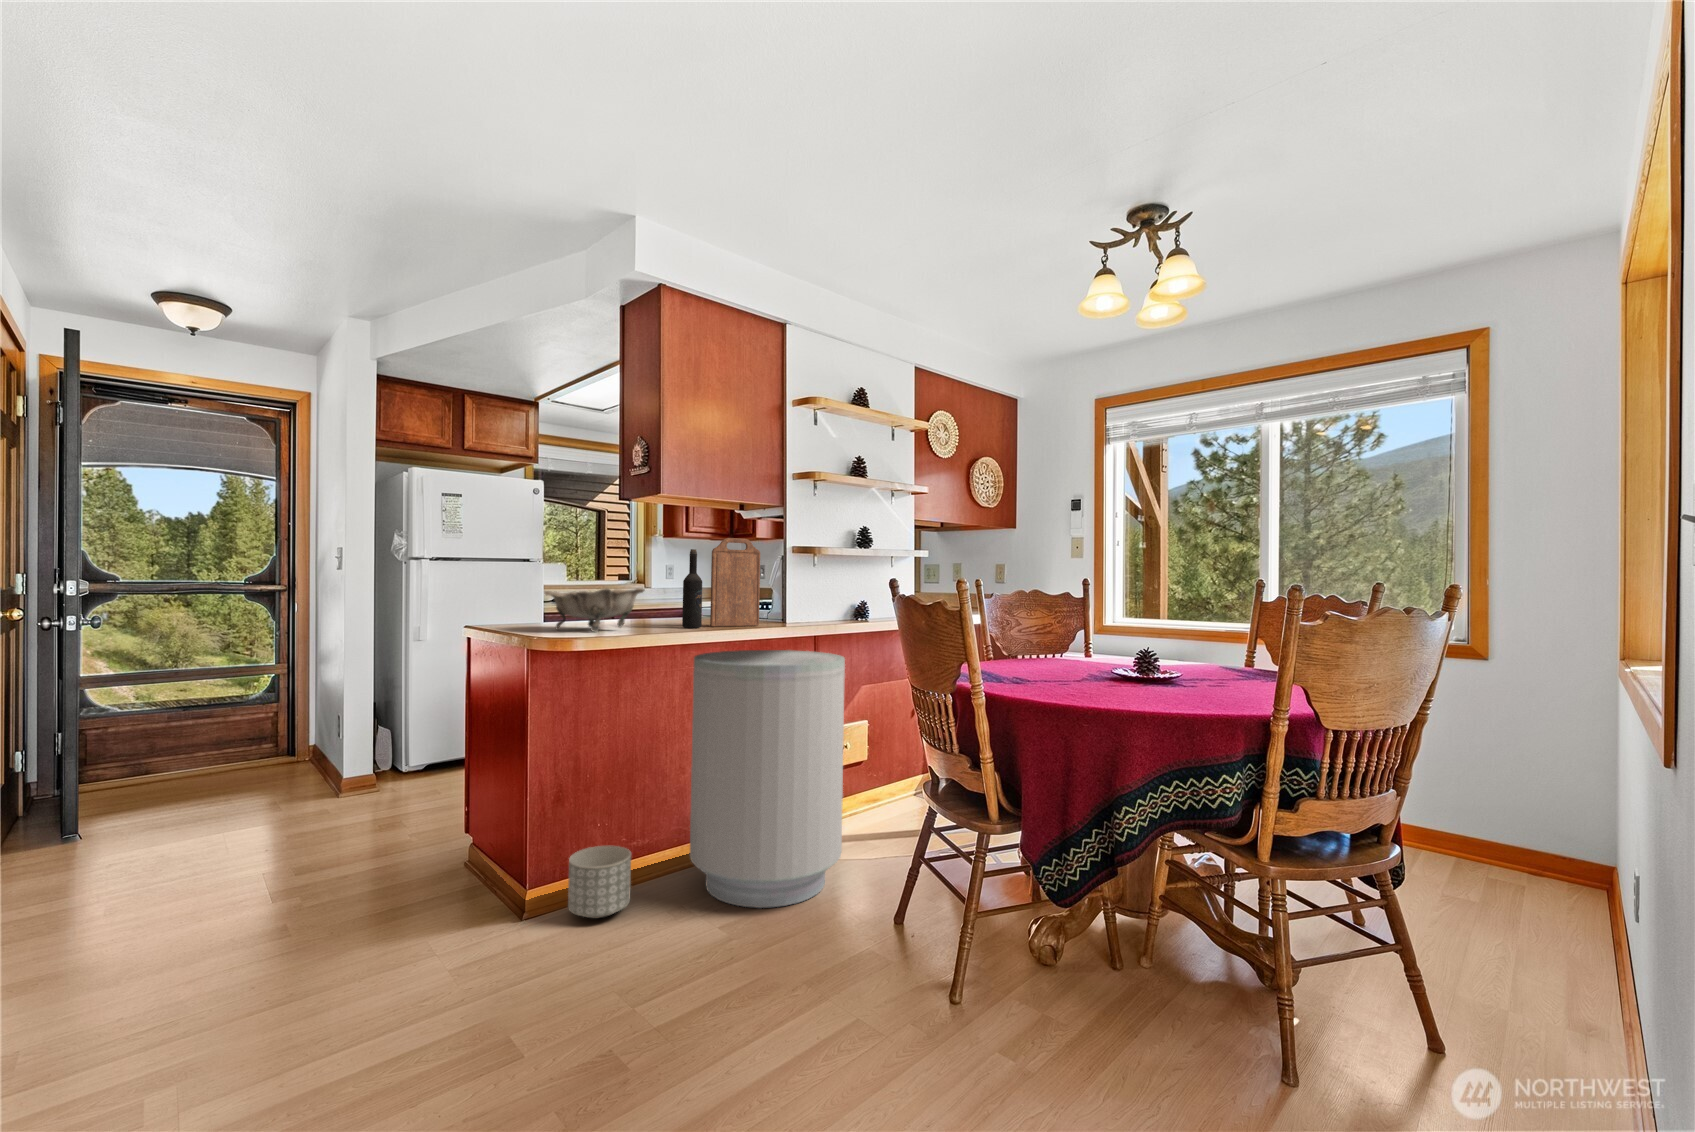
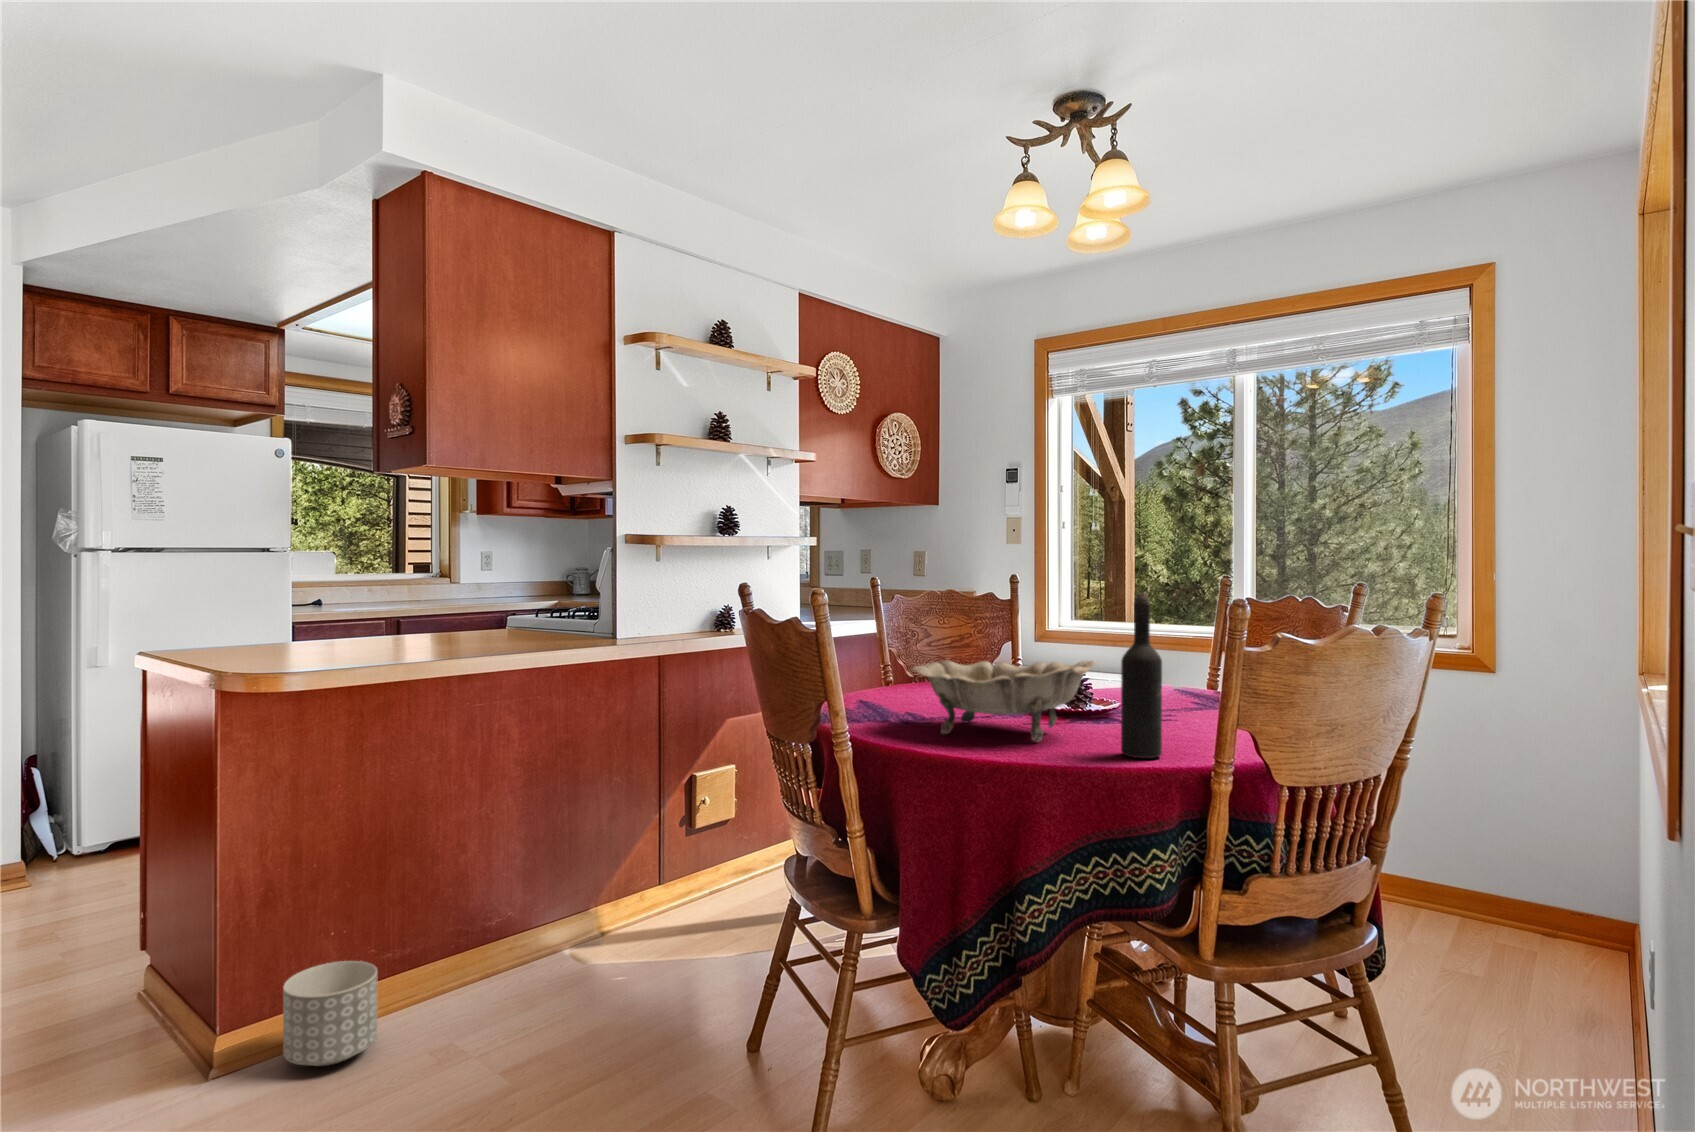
cutting board: present [710,538,760,627] -> none [502,524,574,647]
wine bottle: present [682,549,702,628] -> present [1121,594,1162,758]
decorative bowl: present [545,588,644,632] -> present [911,660,1097,741]
trash can: present [690,650,845,908] -> none [469,677,685,1037]

